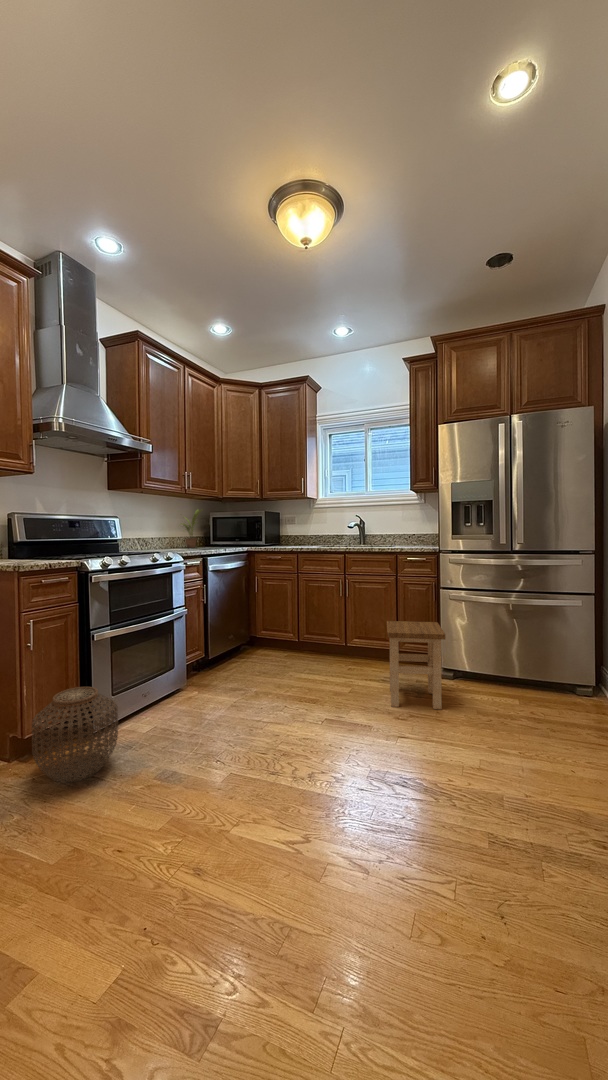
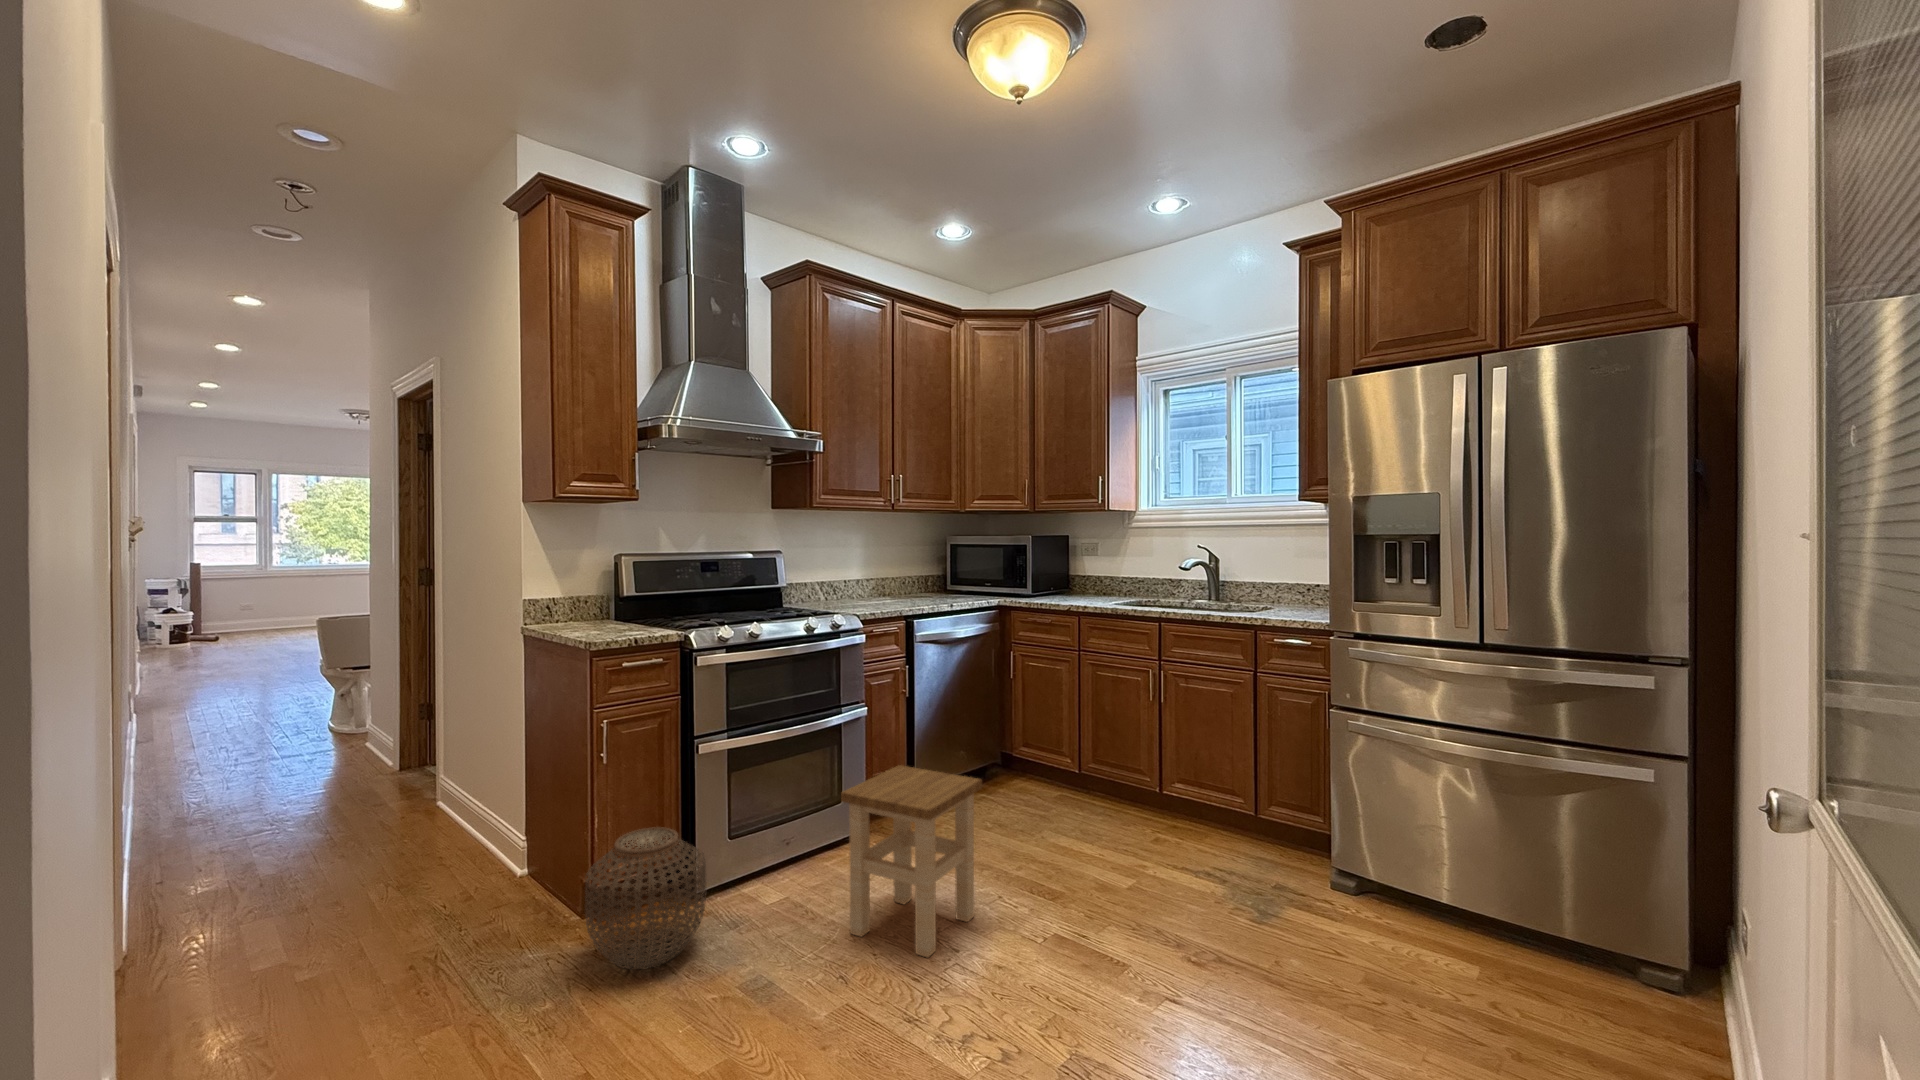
potted plant: present [181,510,202,548] -> none [888,533,932,598]
stool: present [387,621,445,709] -> present [841,765,982,957]

